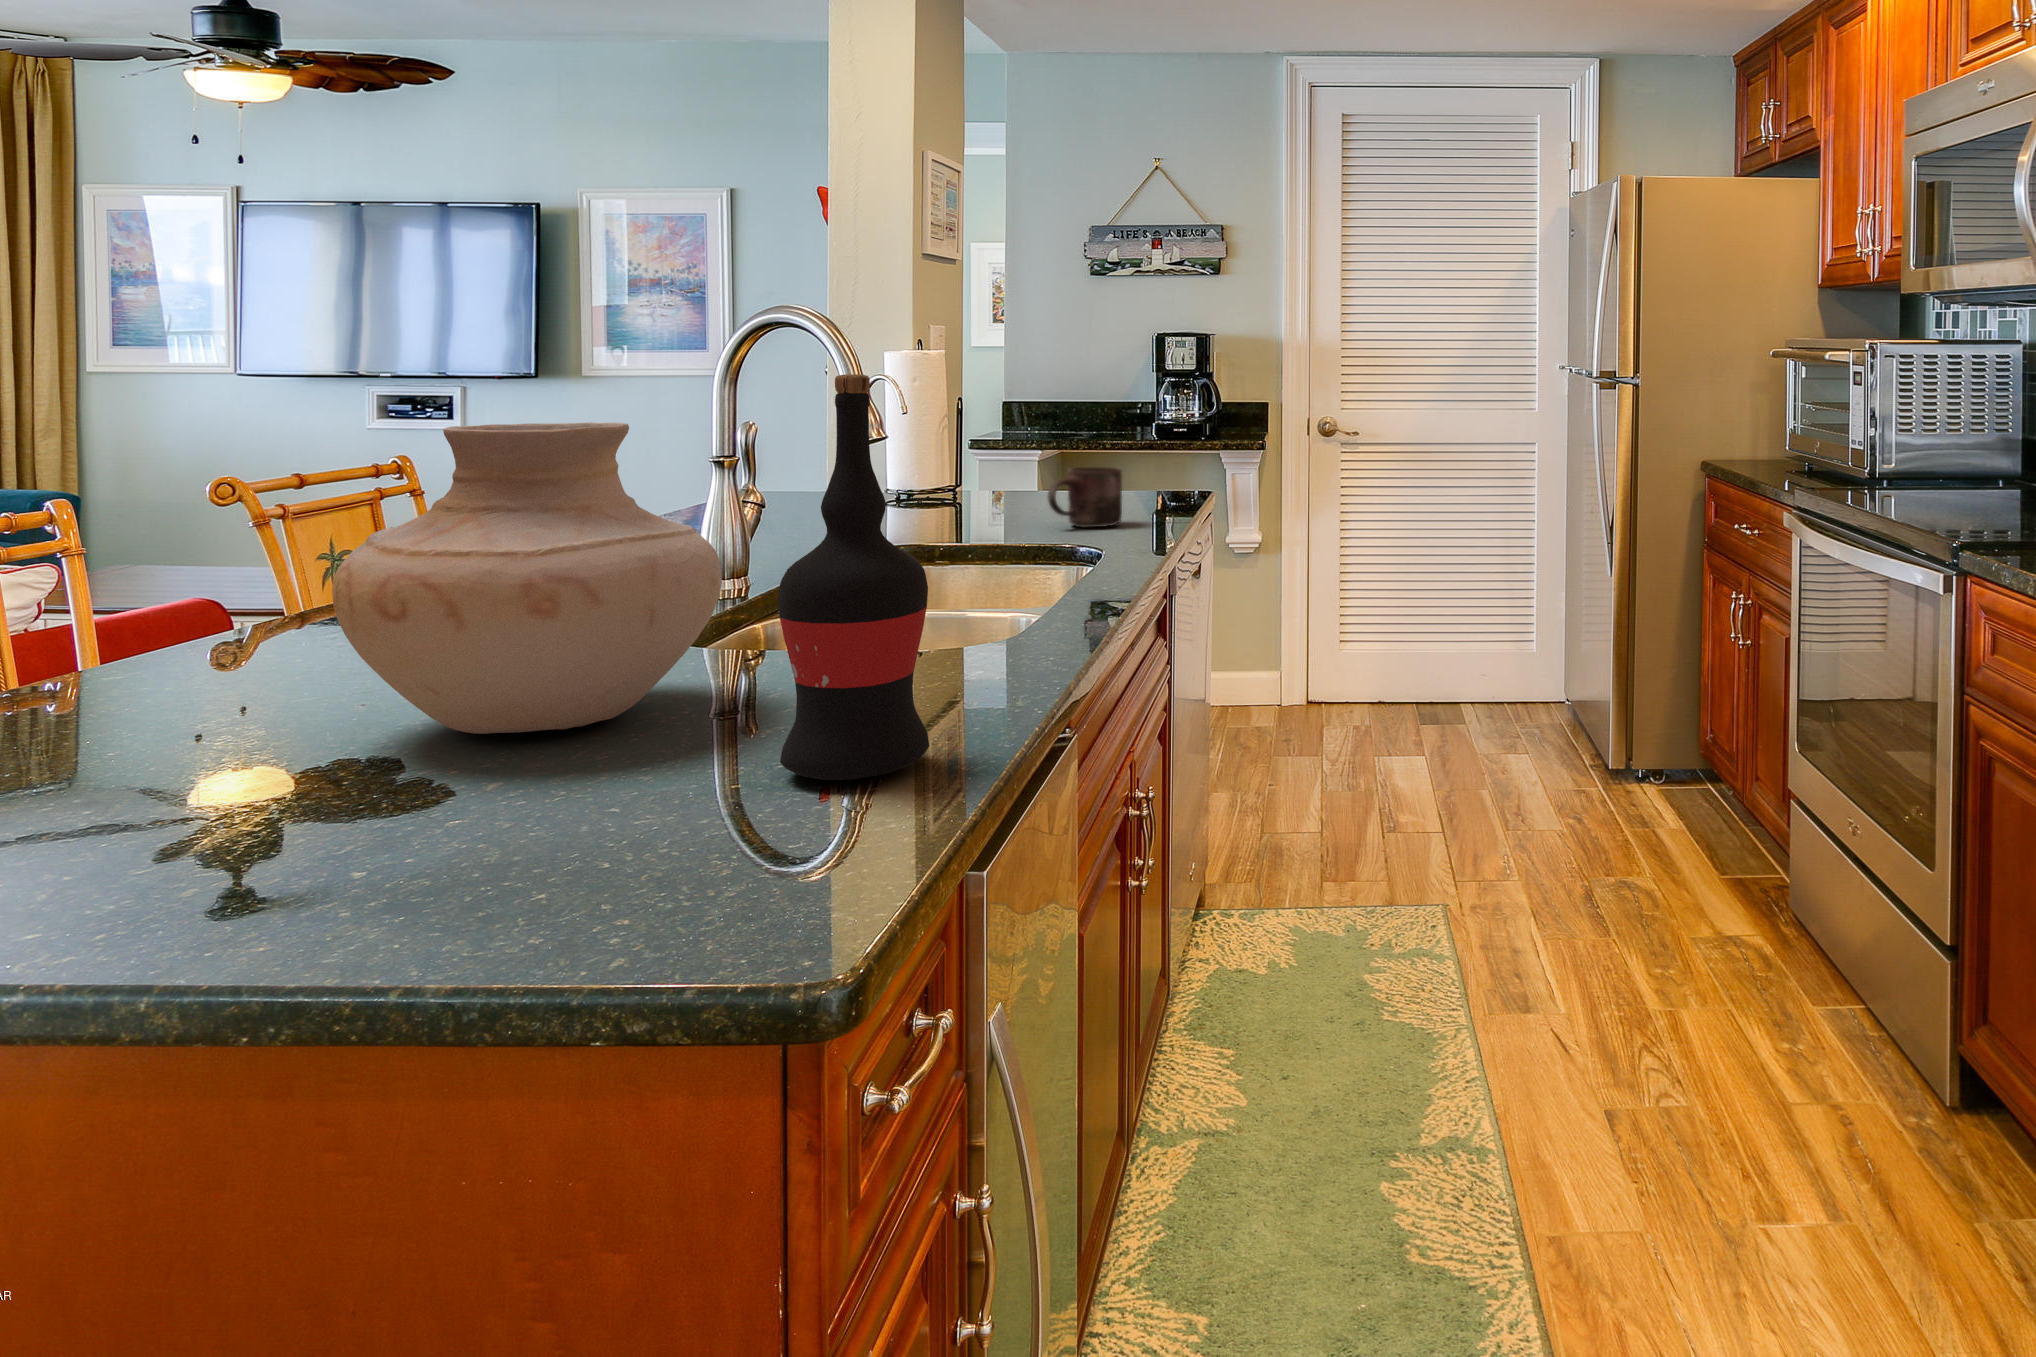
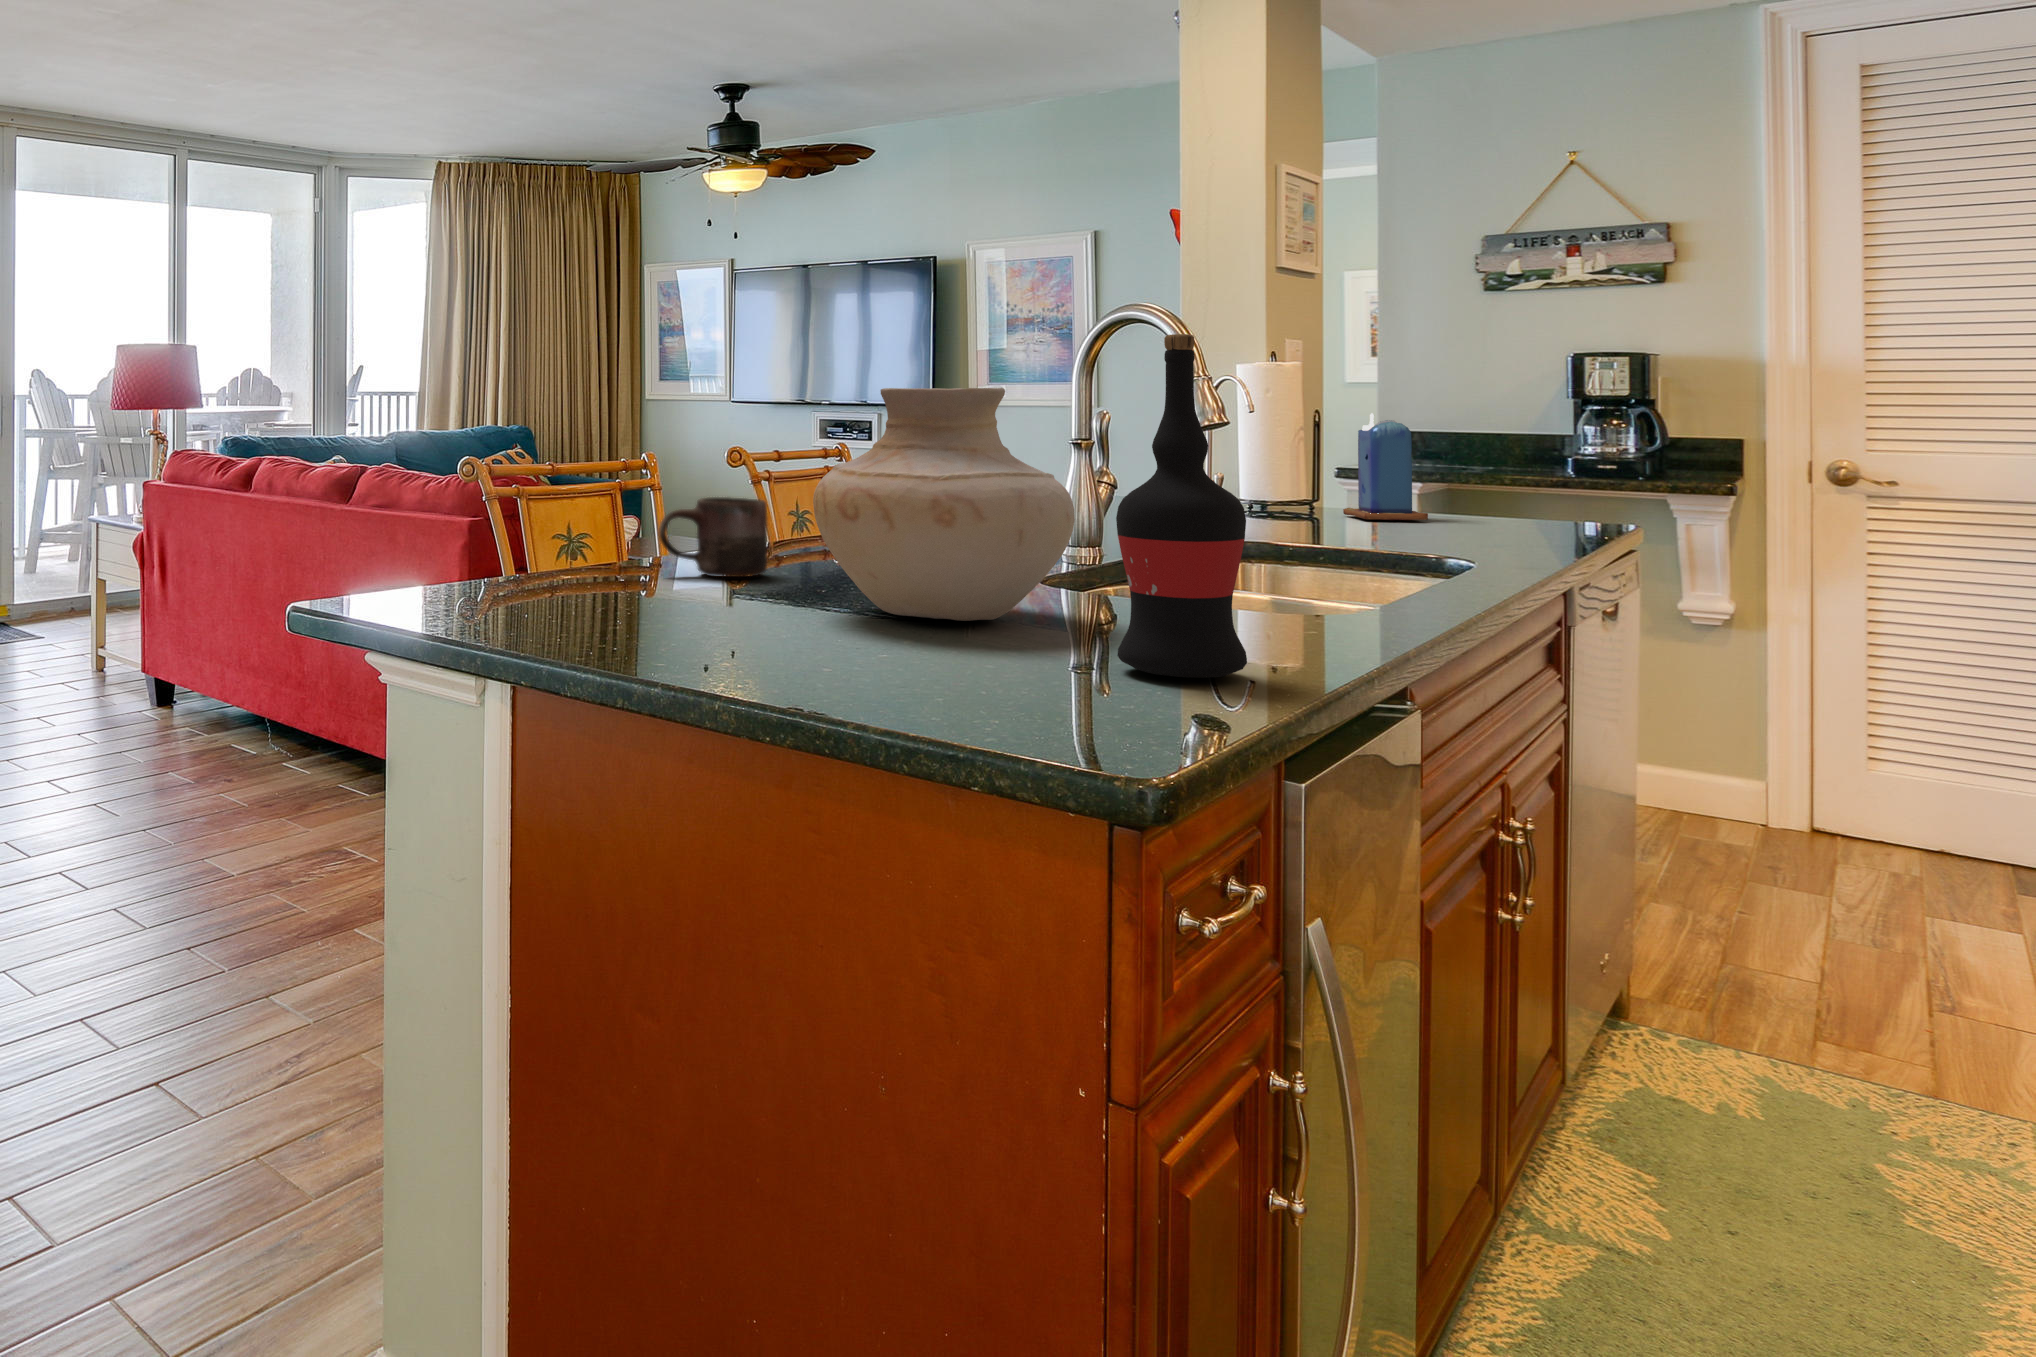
candle: none [986,400,1058,502] -> present [1343,413,1428,520]
mug: present [1048,467,1122,528] -> present [659,497,767,577]

